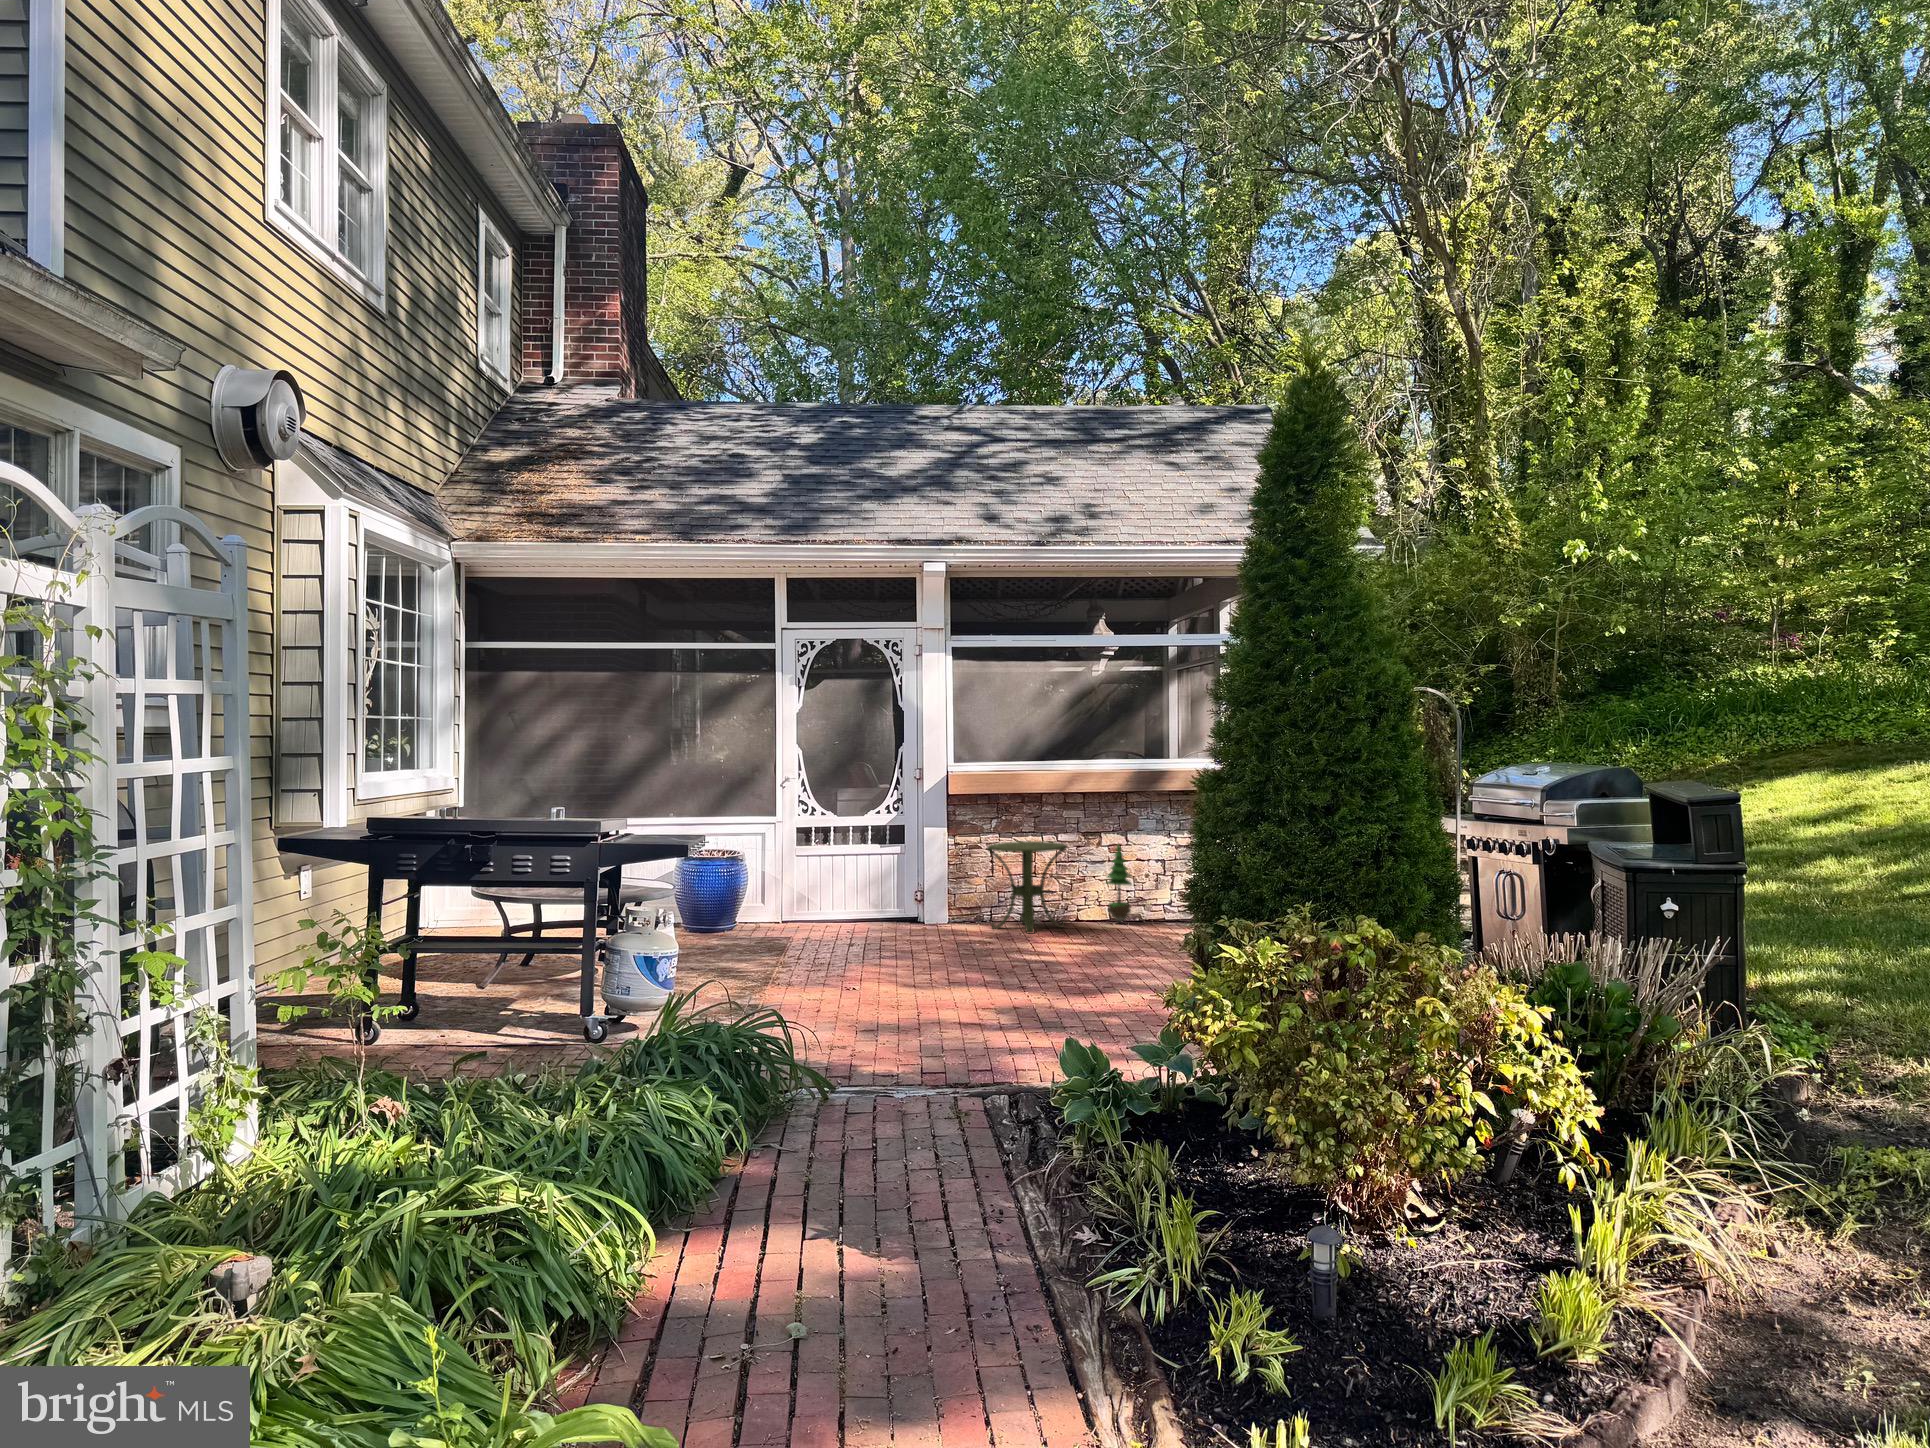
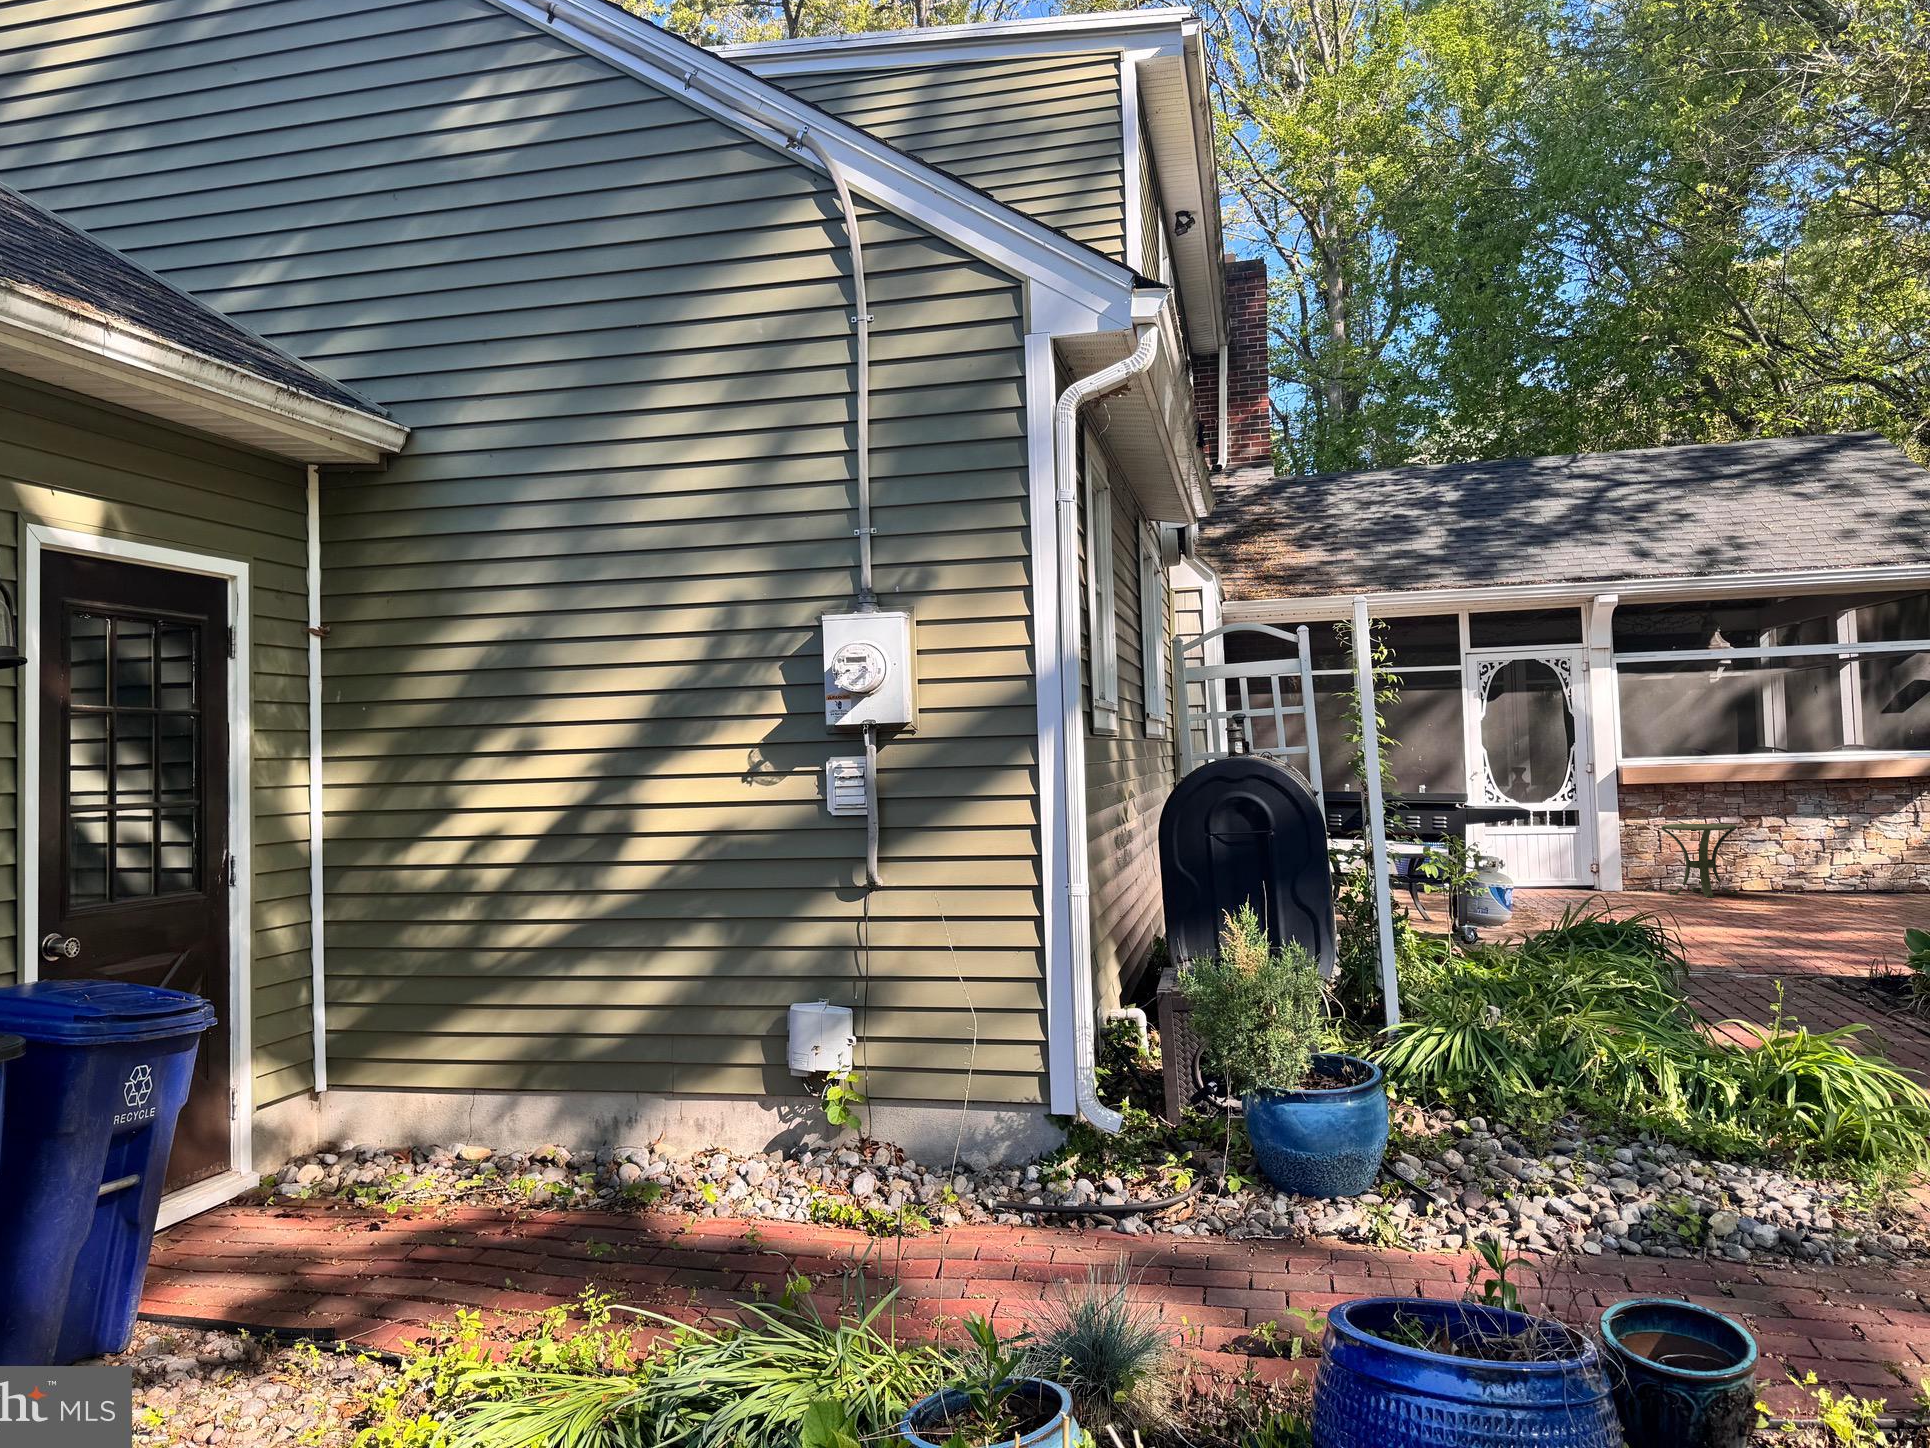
potted tree: present [1106,844,1132,922] -> none [1769,824,1799,893]

